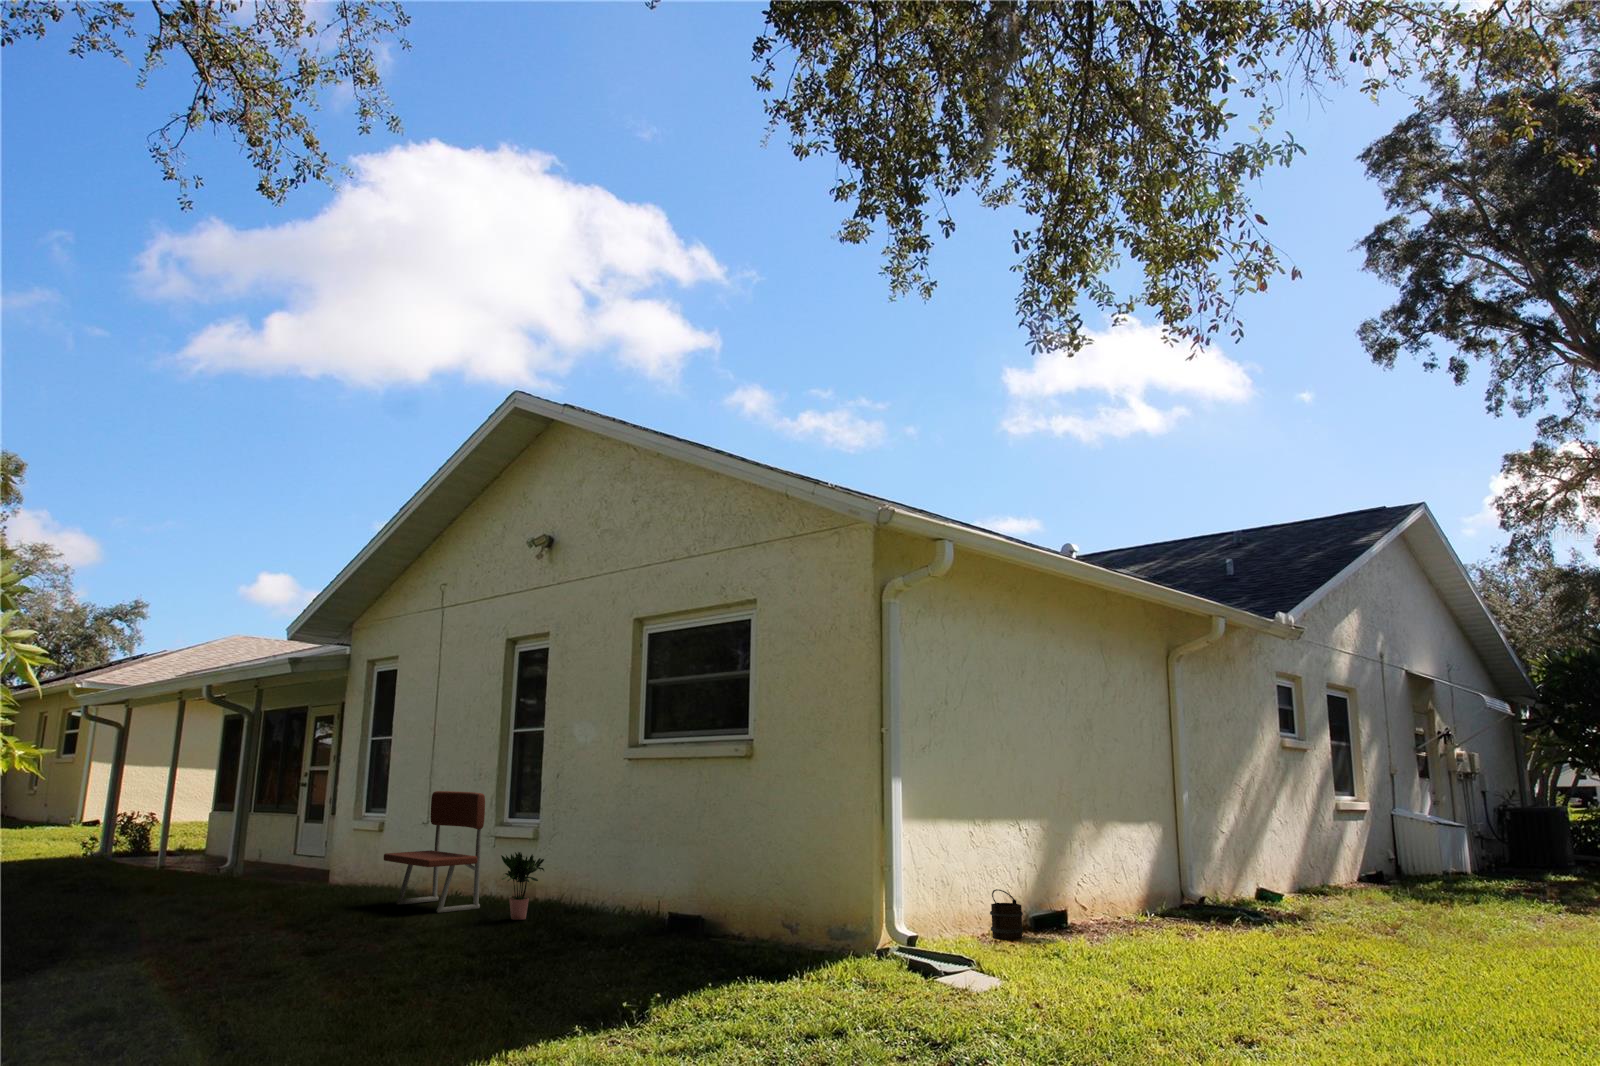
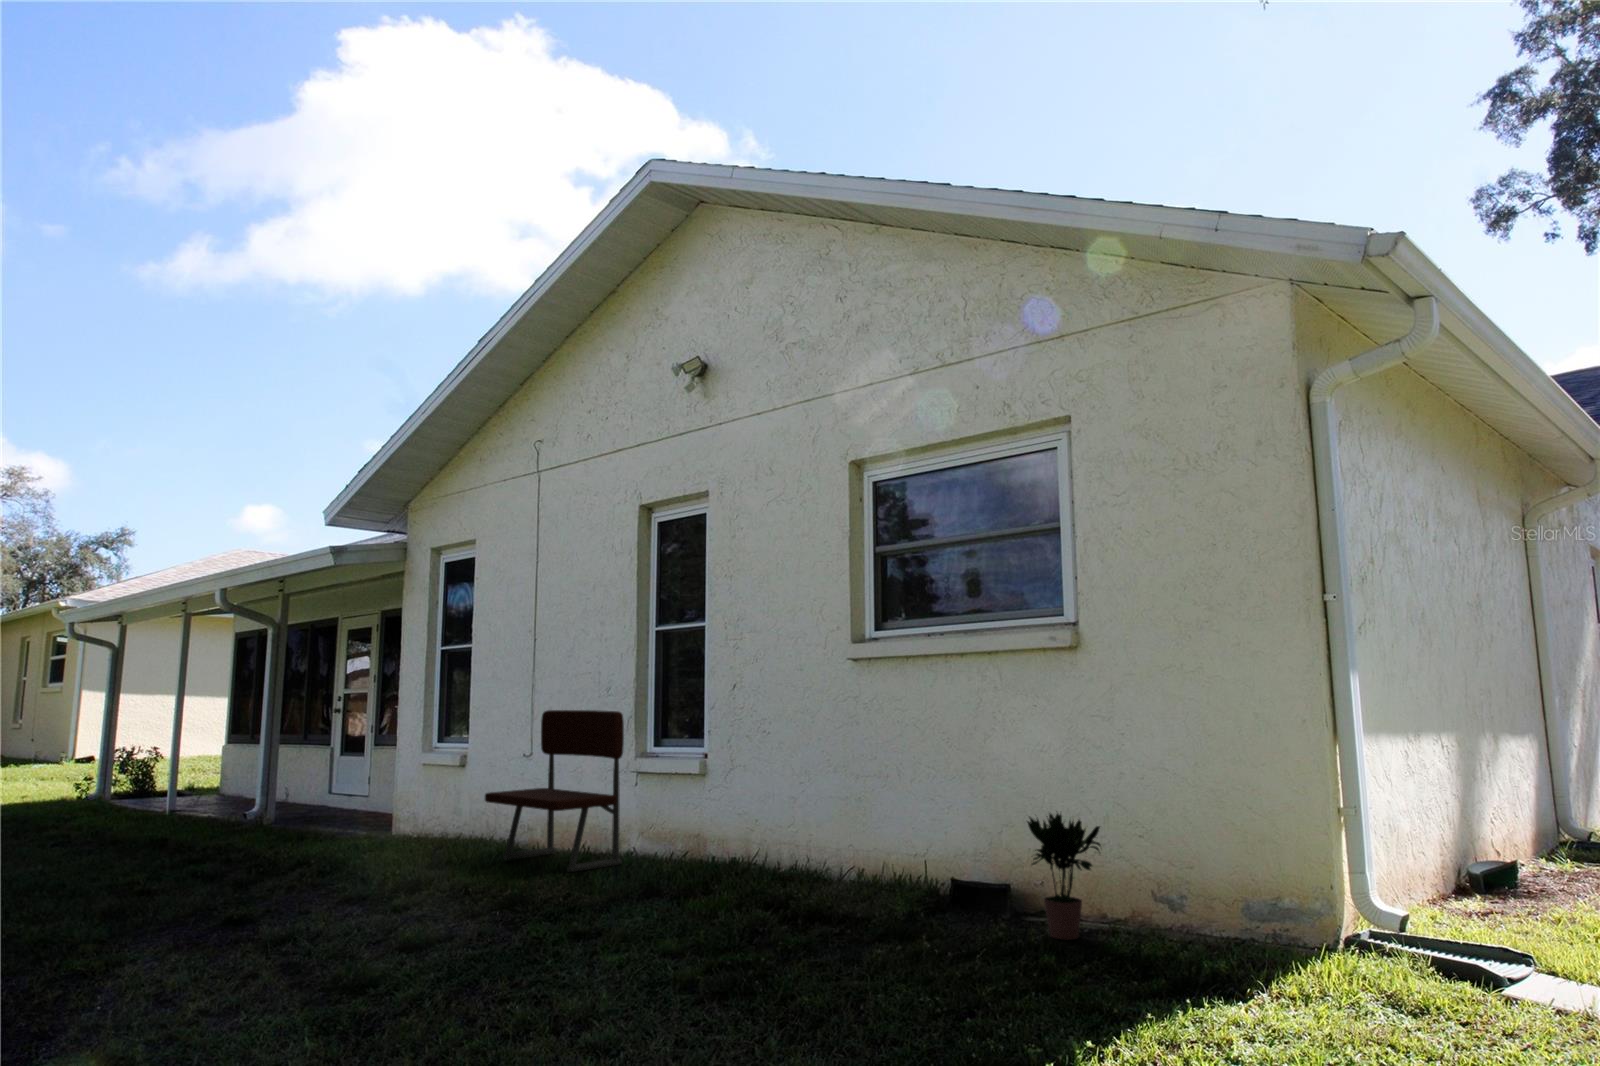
potted plant: present [501,852,544,920] -> present [1027,813,1101,940]
bucket: present [990,889,1023,940] -> none [1432,837,1489,911]

